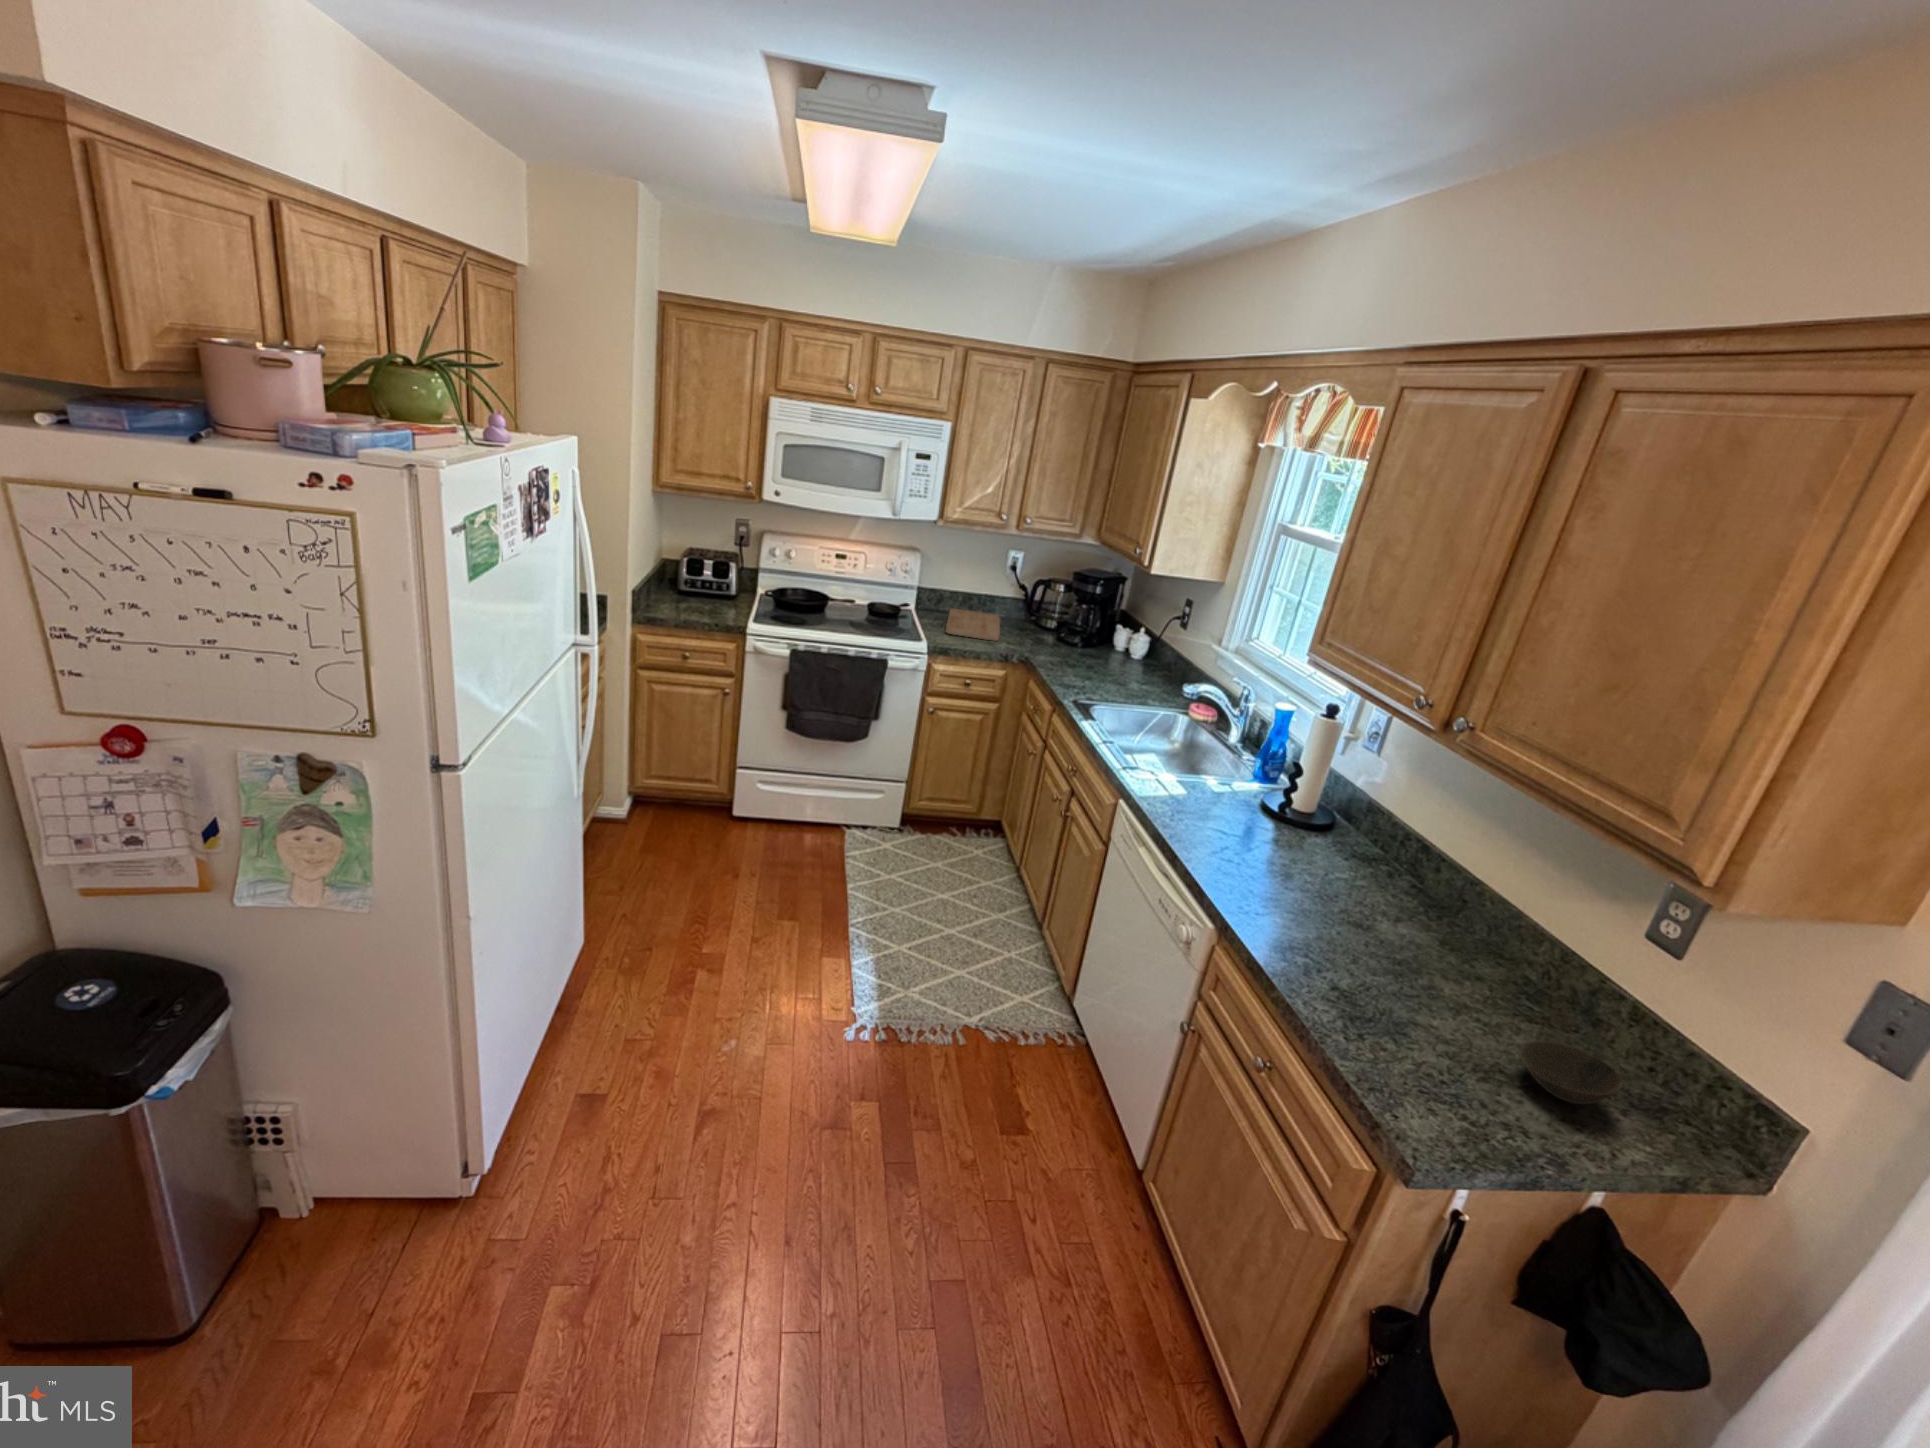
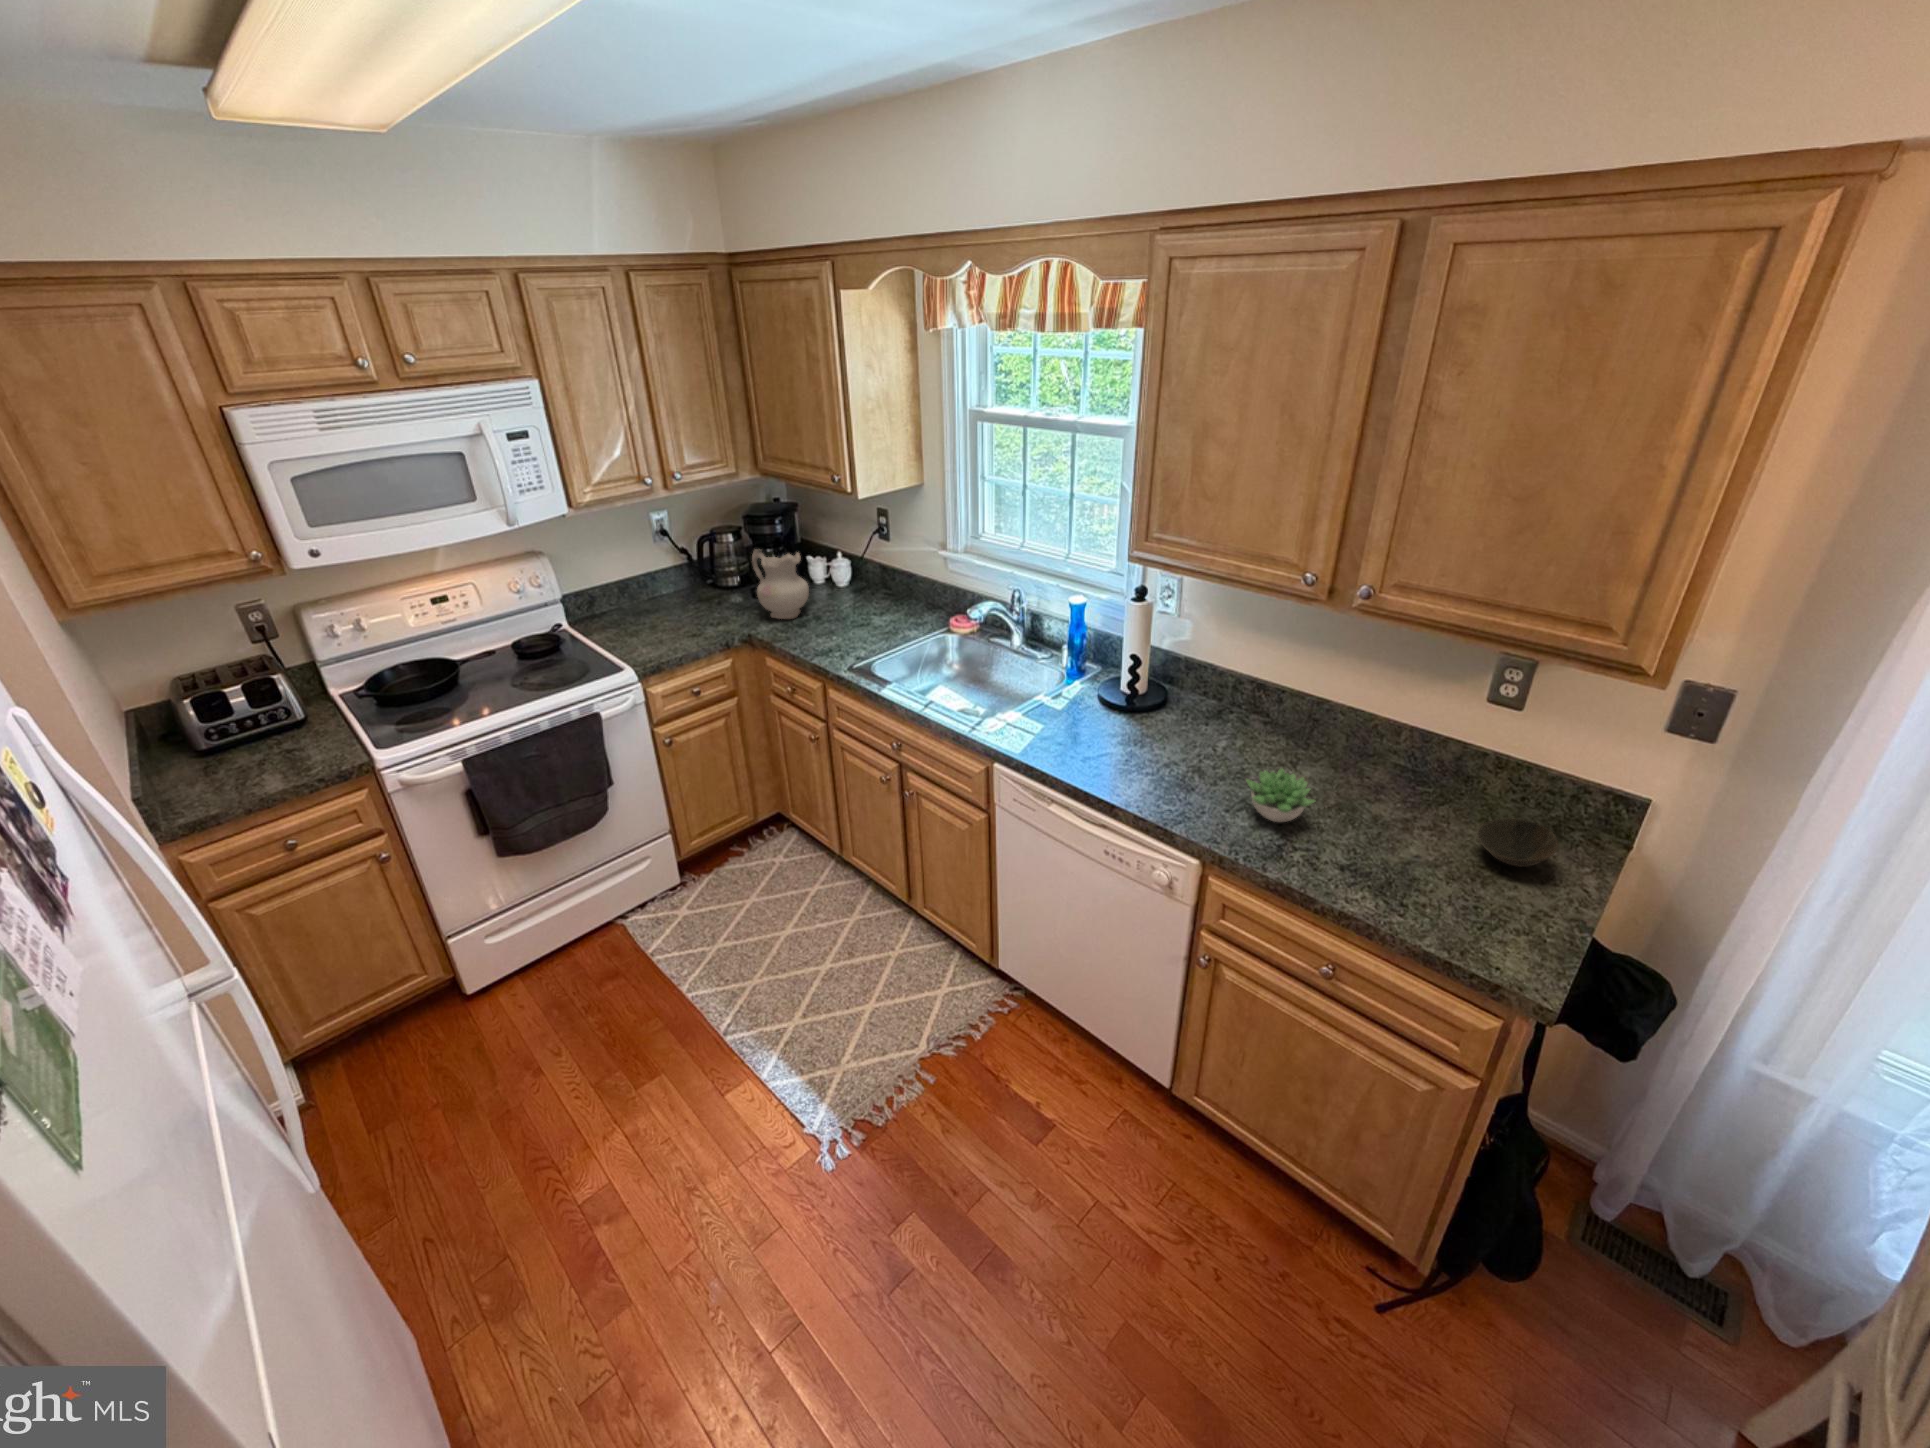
ceramic pitcher: none [1049,593,1095,658] -> present [752,549,809,619]
cutting board: present [946,609,1000,641] -> none [613,596,703,644]
succulent plant: none [1293,880,1369,939] -> present [1246,769,1315,822]

